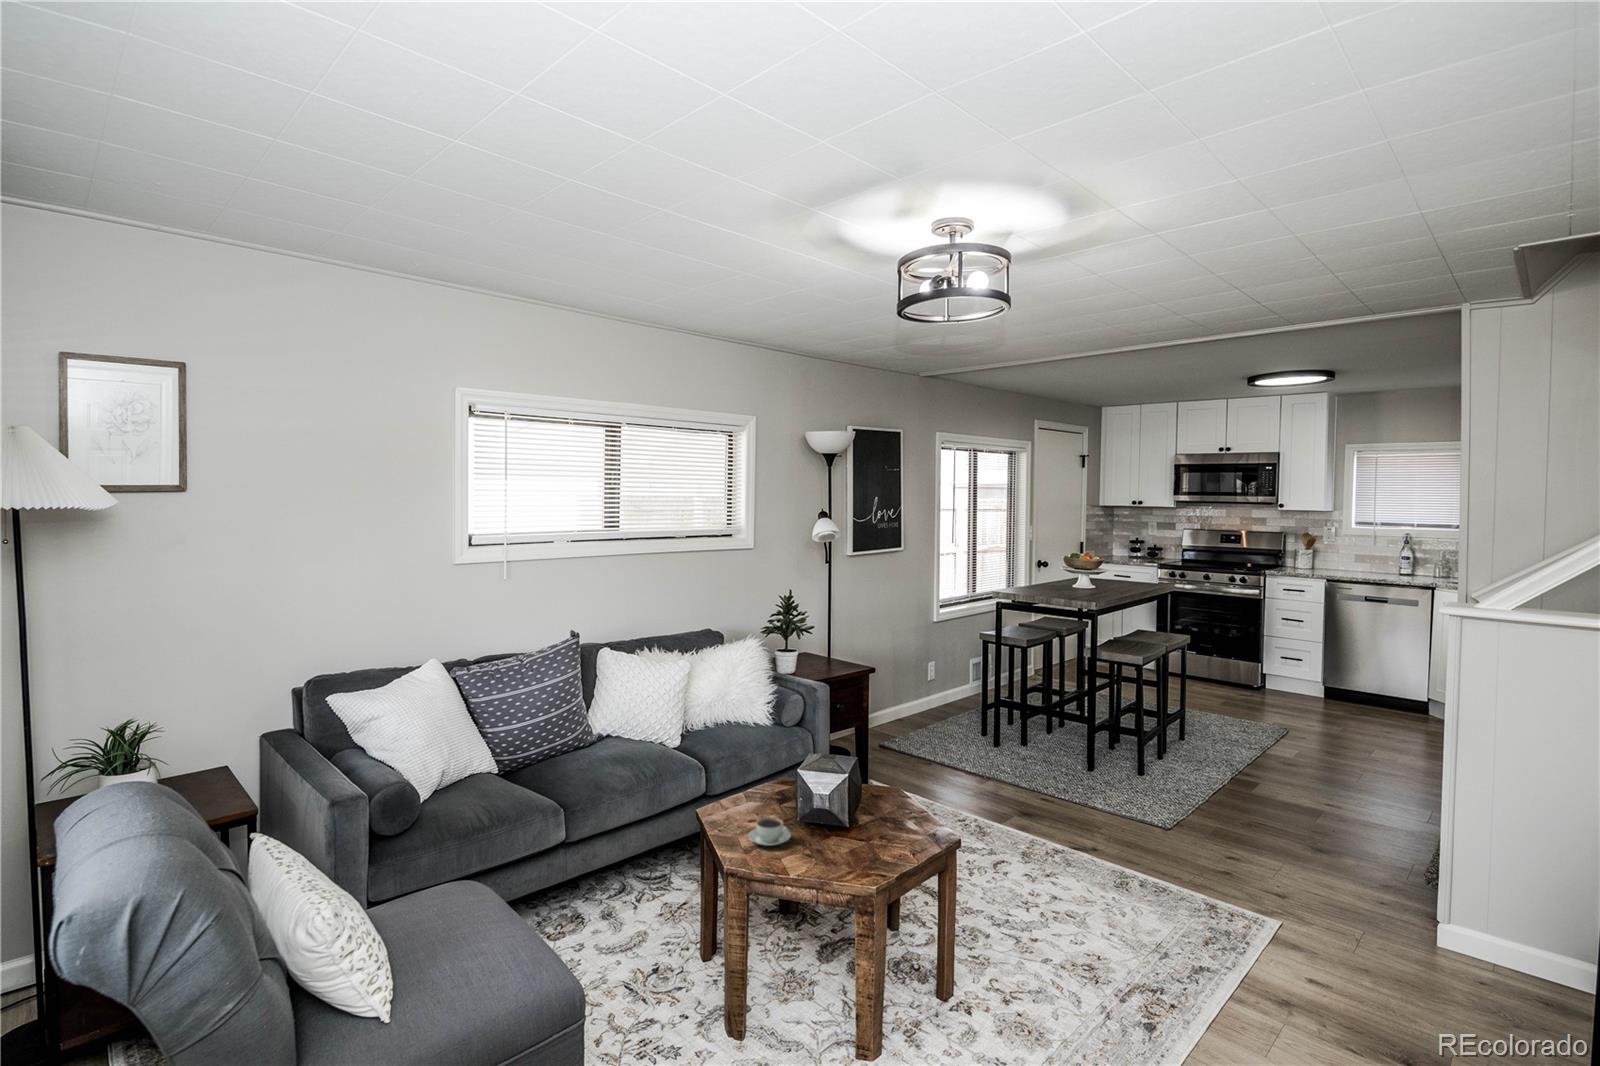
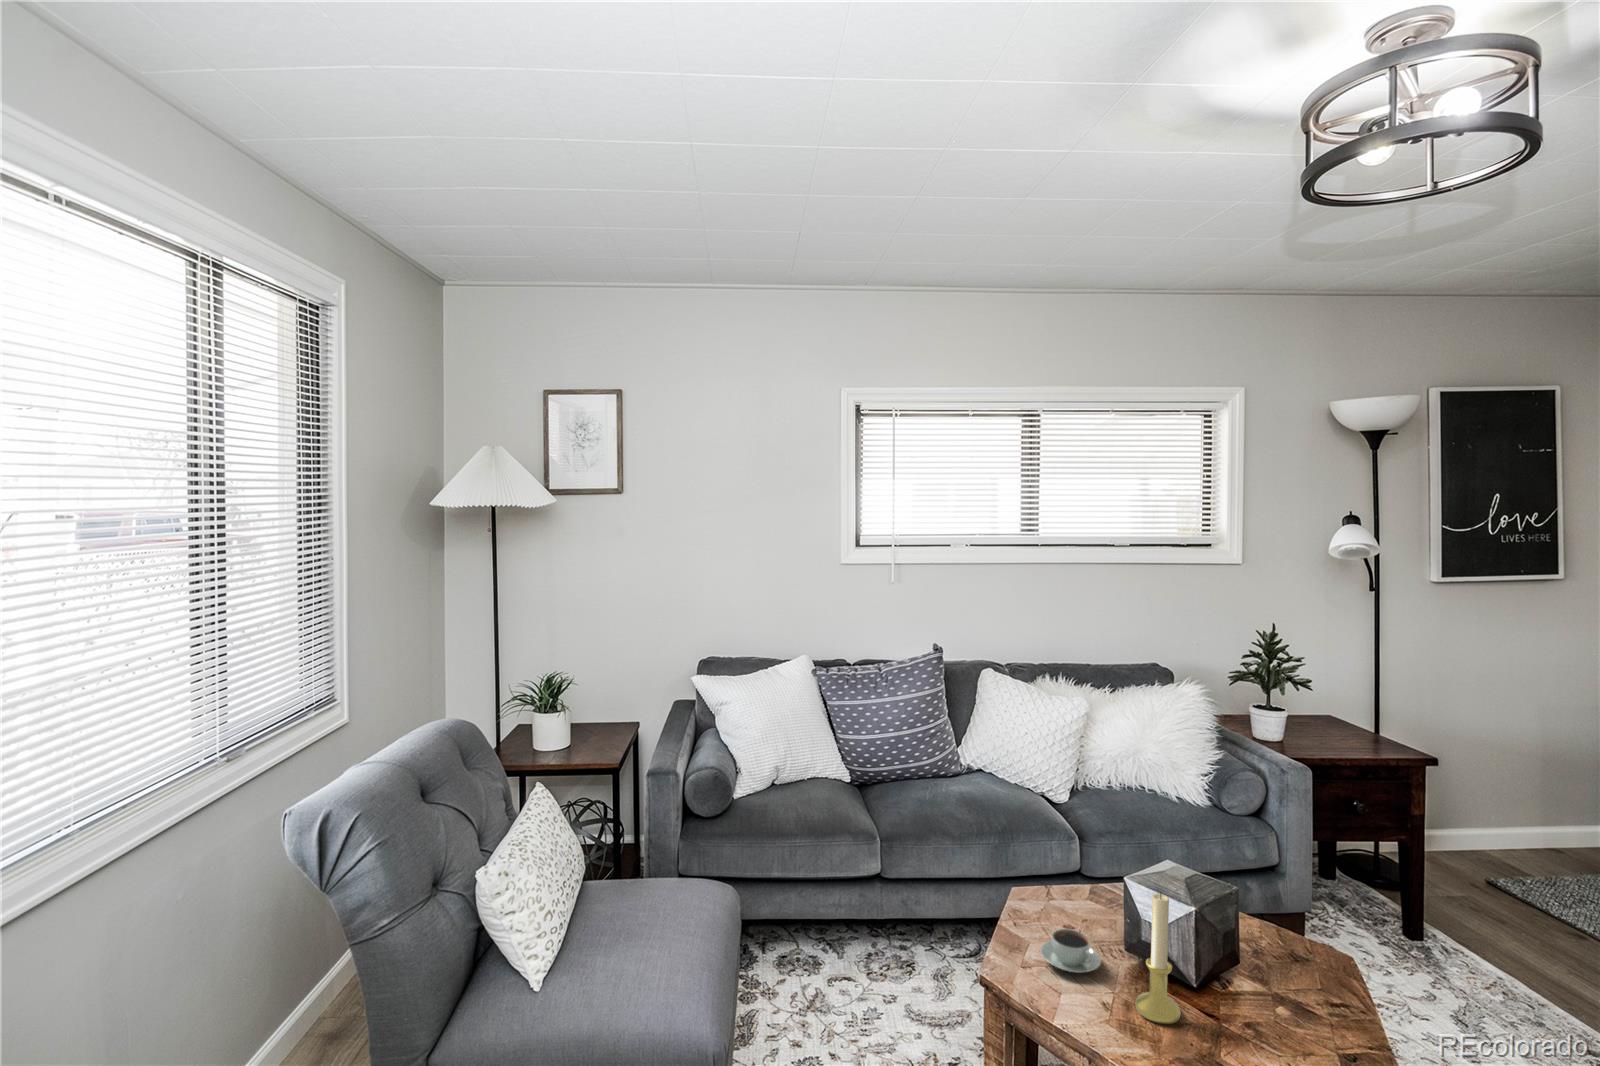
candle holder: none [822,767,851,855] -> present [1135,893,1181,1024]

